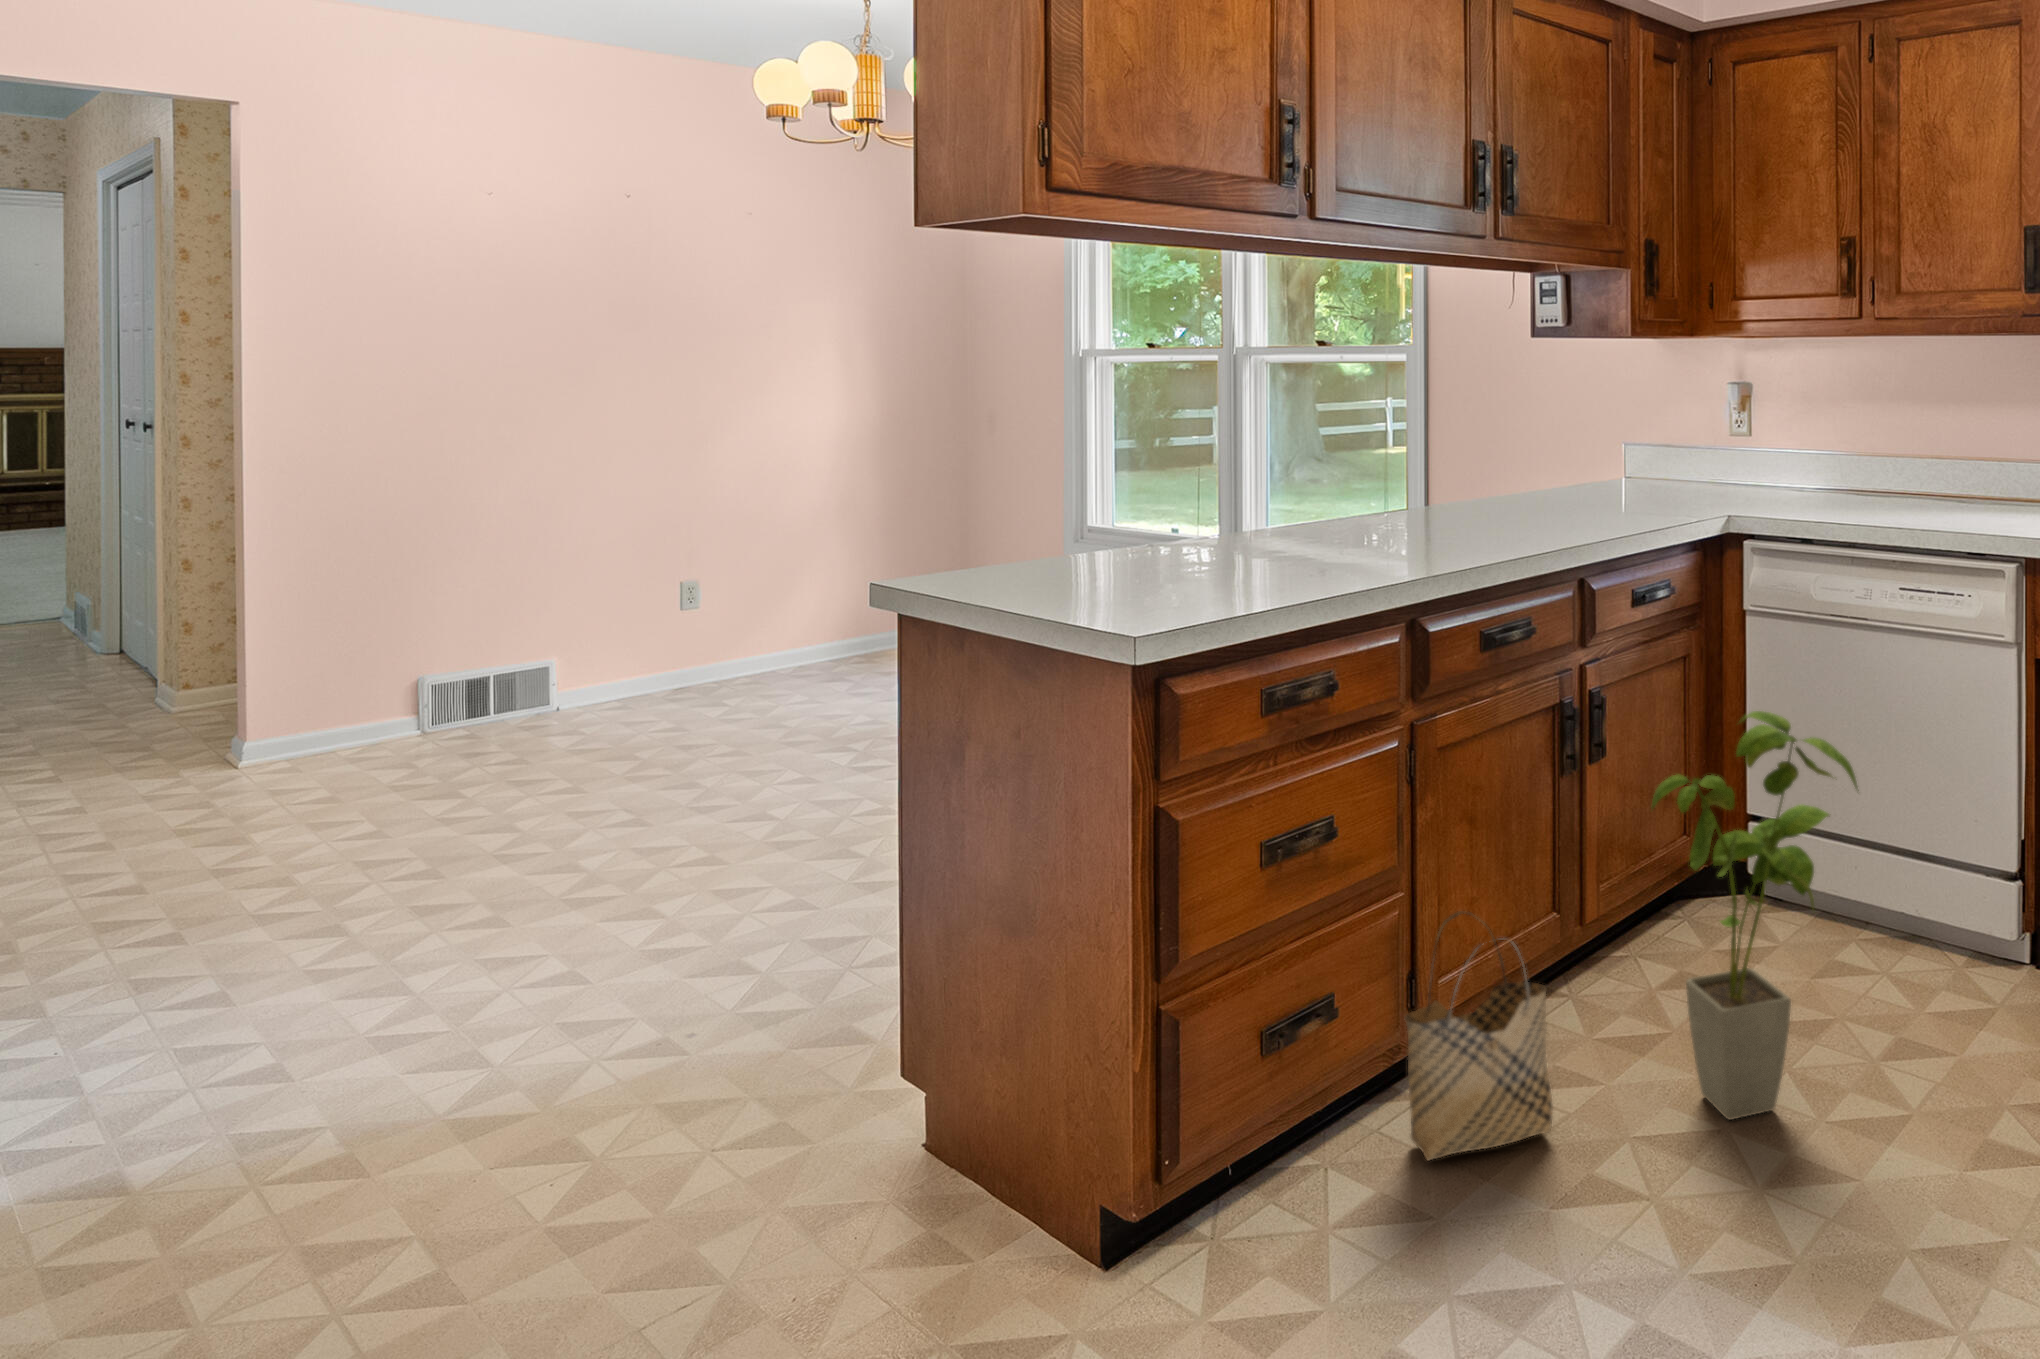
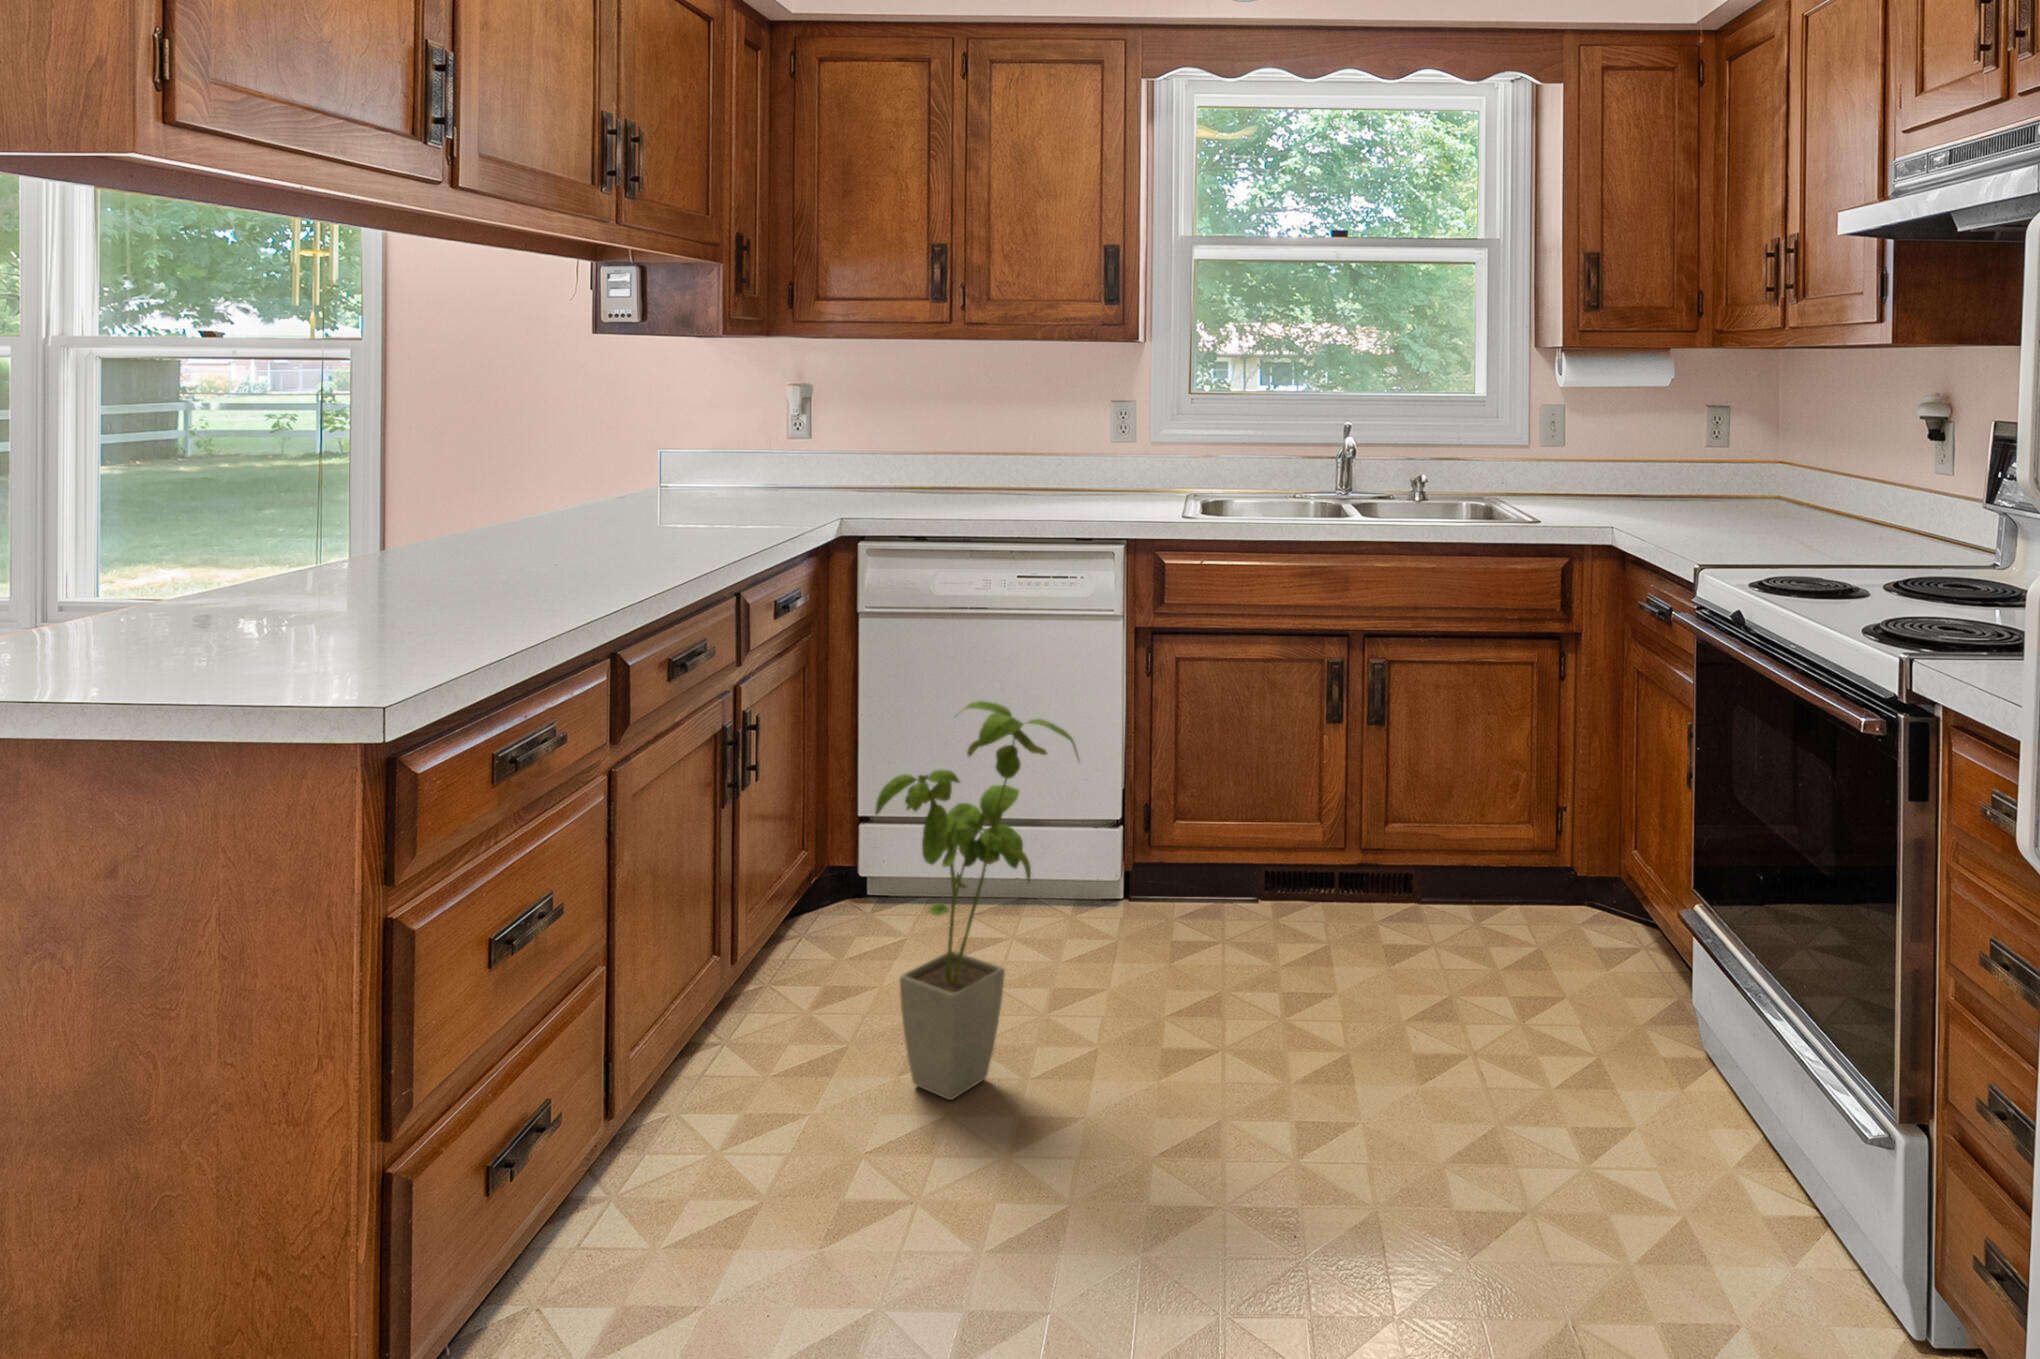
woven basket: present [1405,911,1552,1160] -> none [638,960,791,1242]

